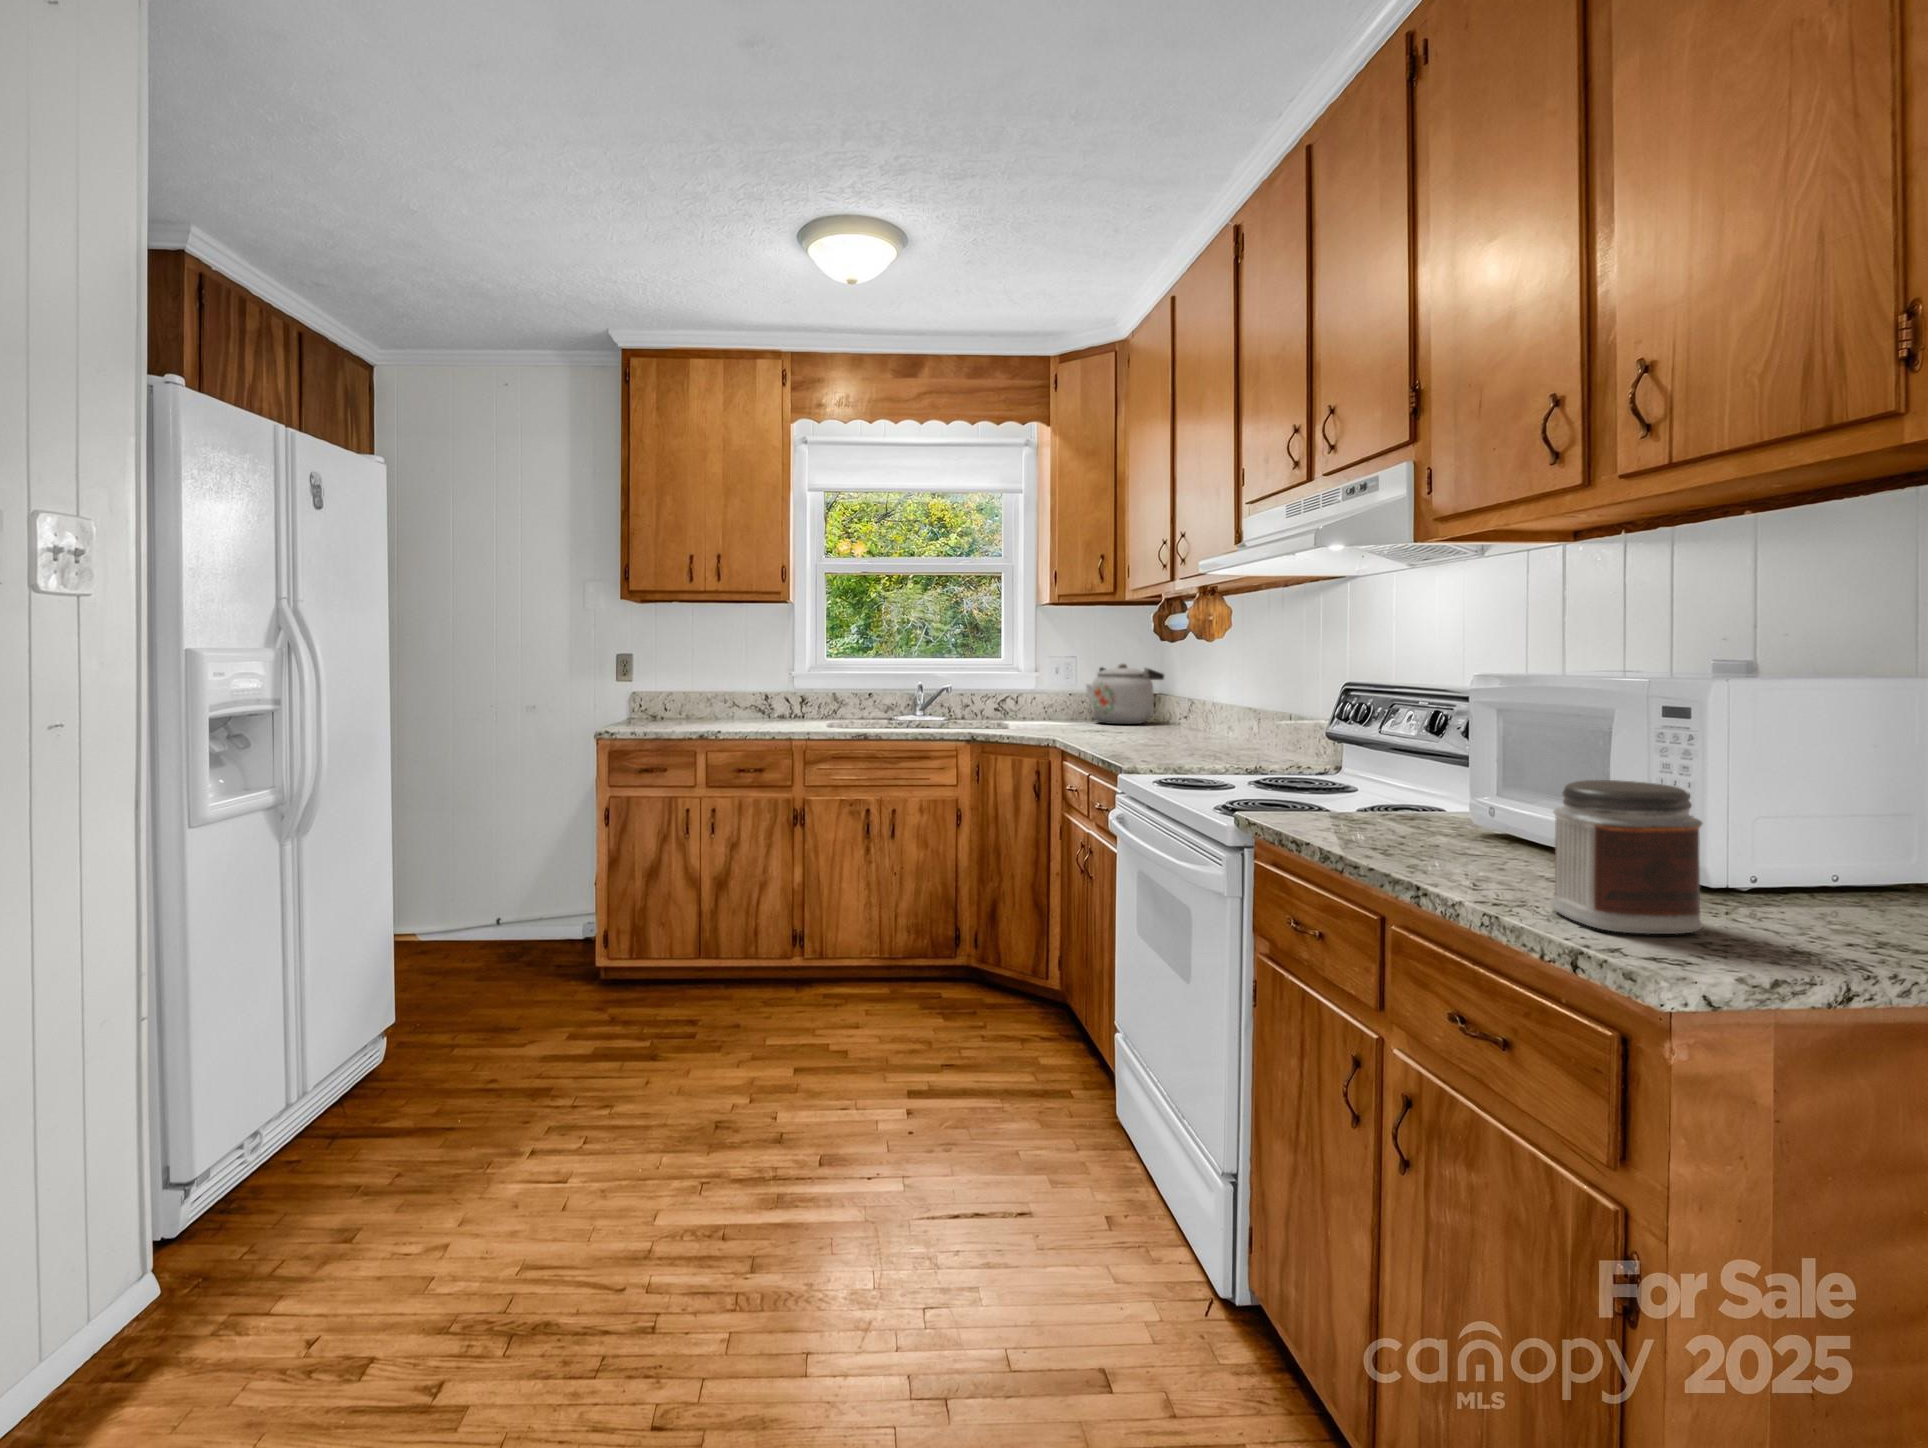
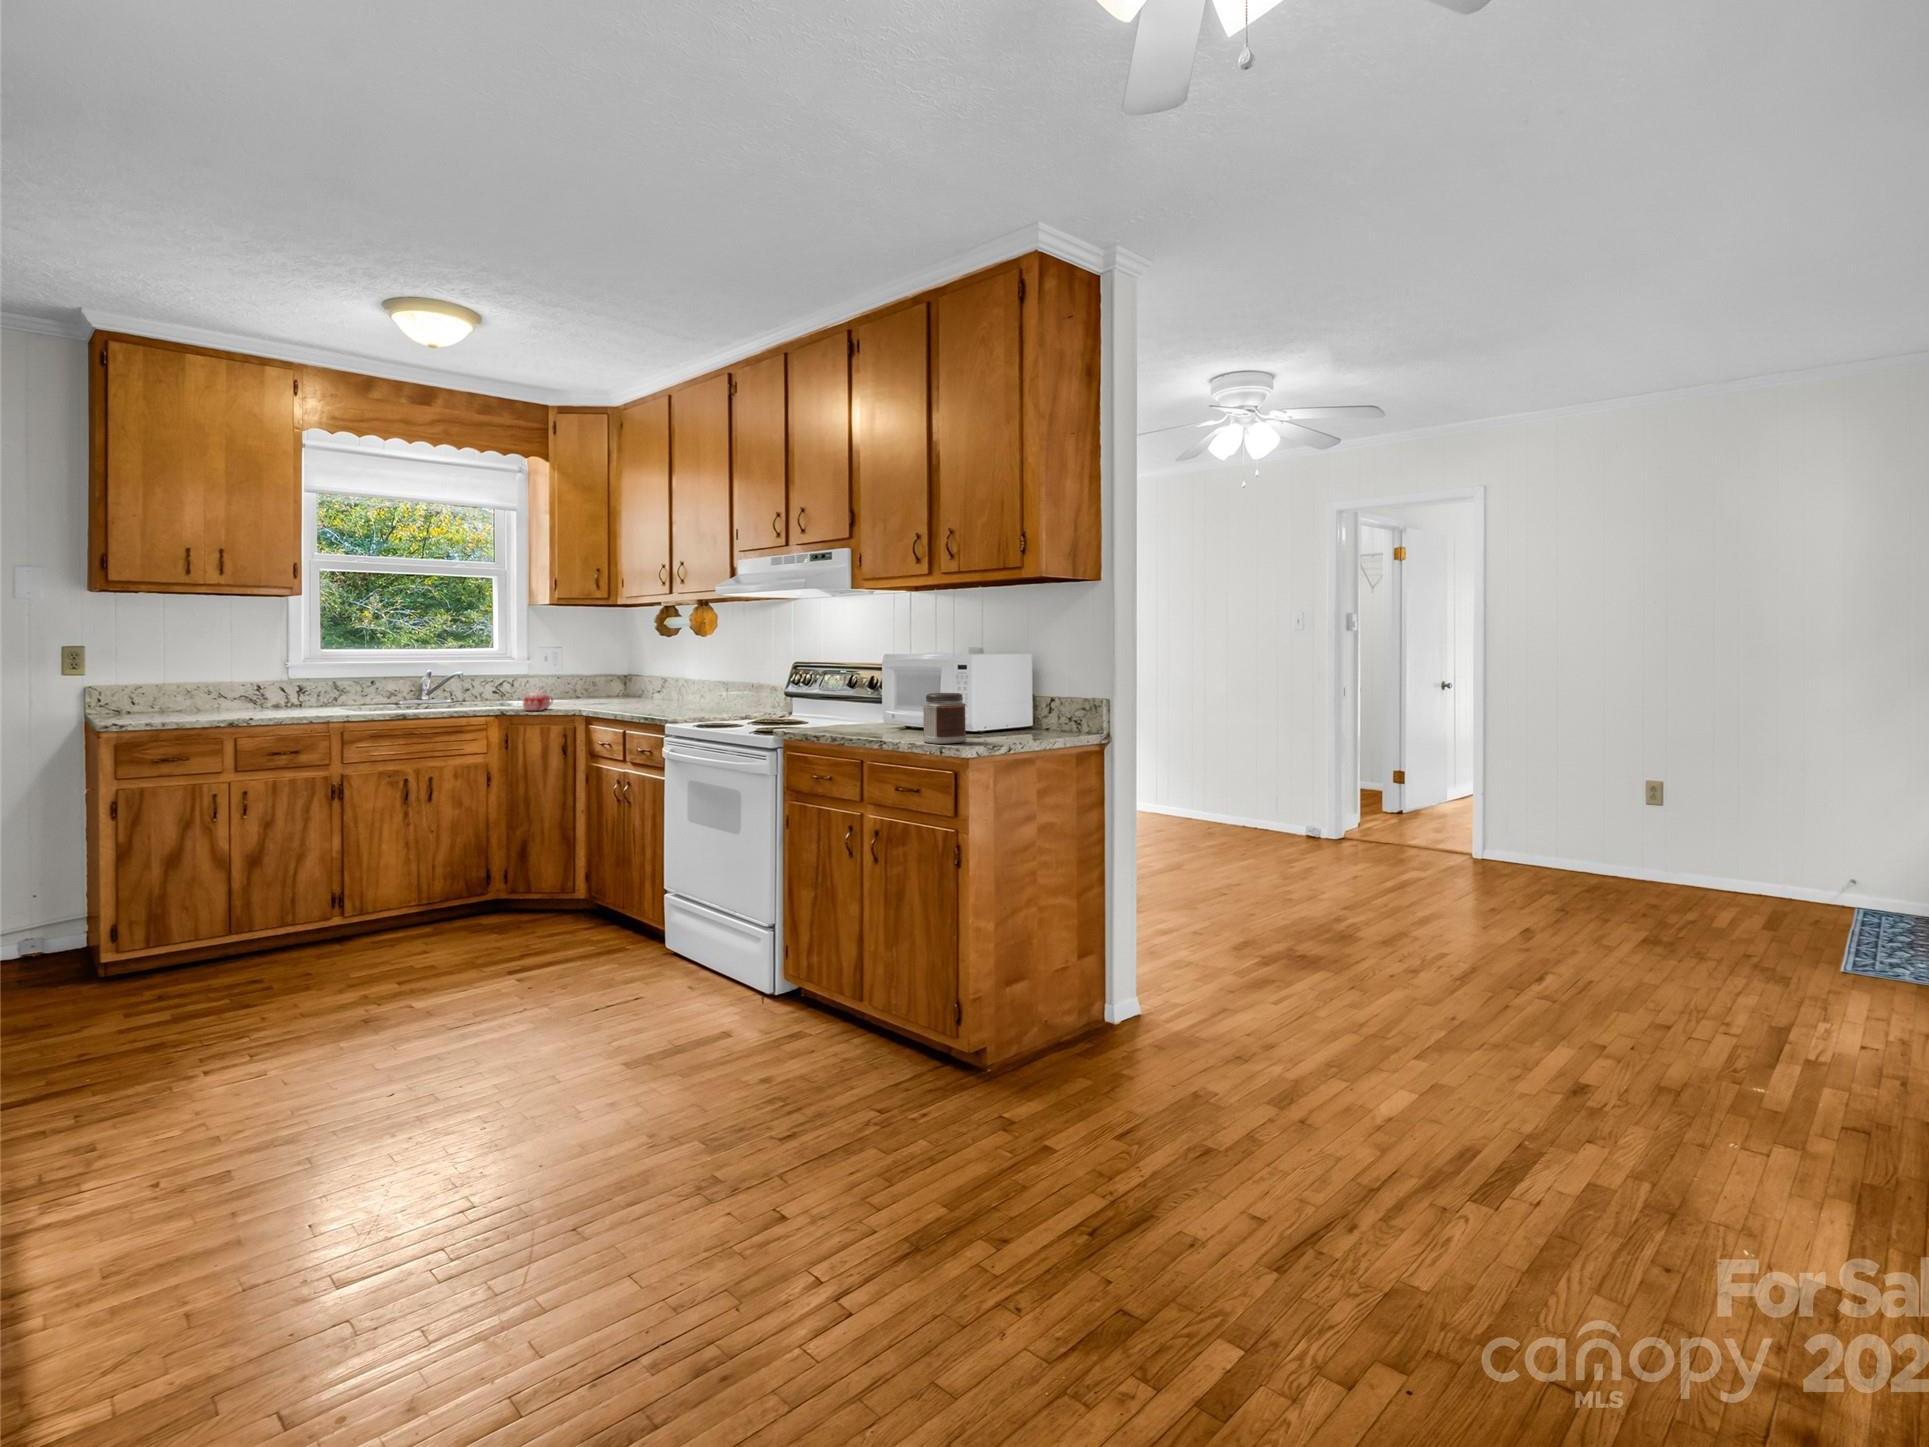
kettle: present [1086,664,1164,724] -> none [572,654,640,702]
mug: none [982,707,1034,736] -> present [522,689,553,711]

